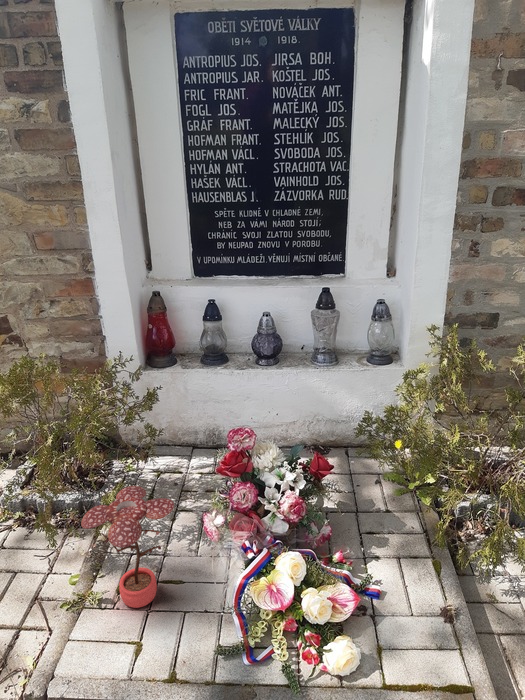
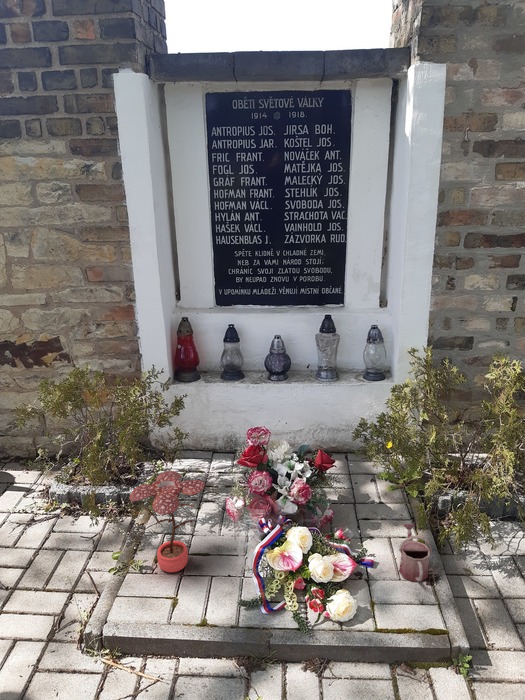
watering can: none [411,546,451,620] -> present [399,524,432,582]

